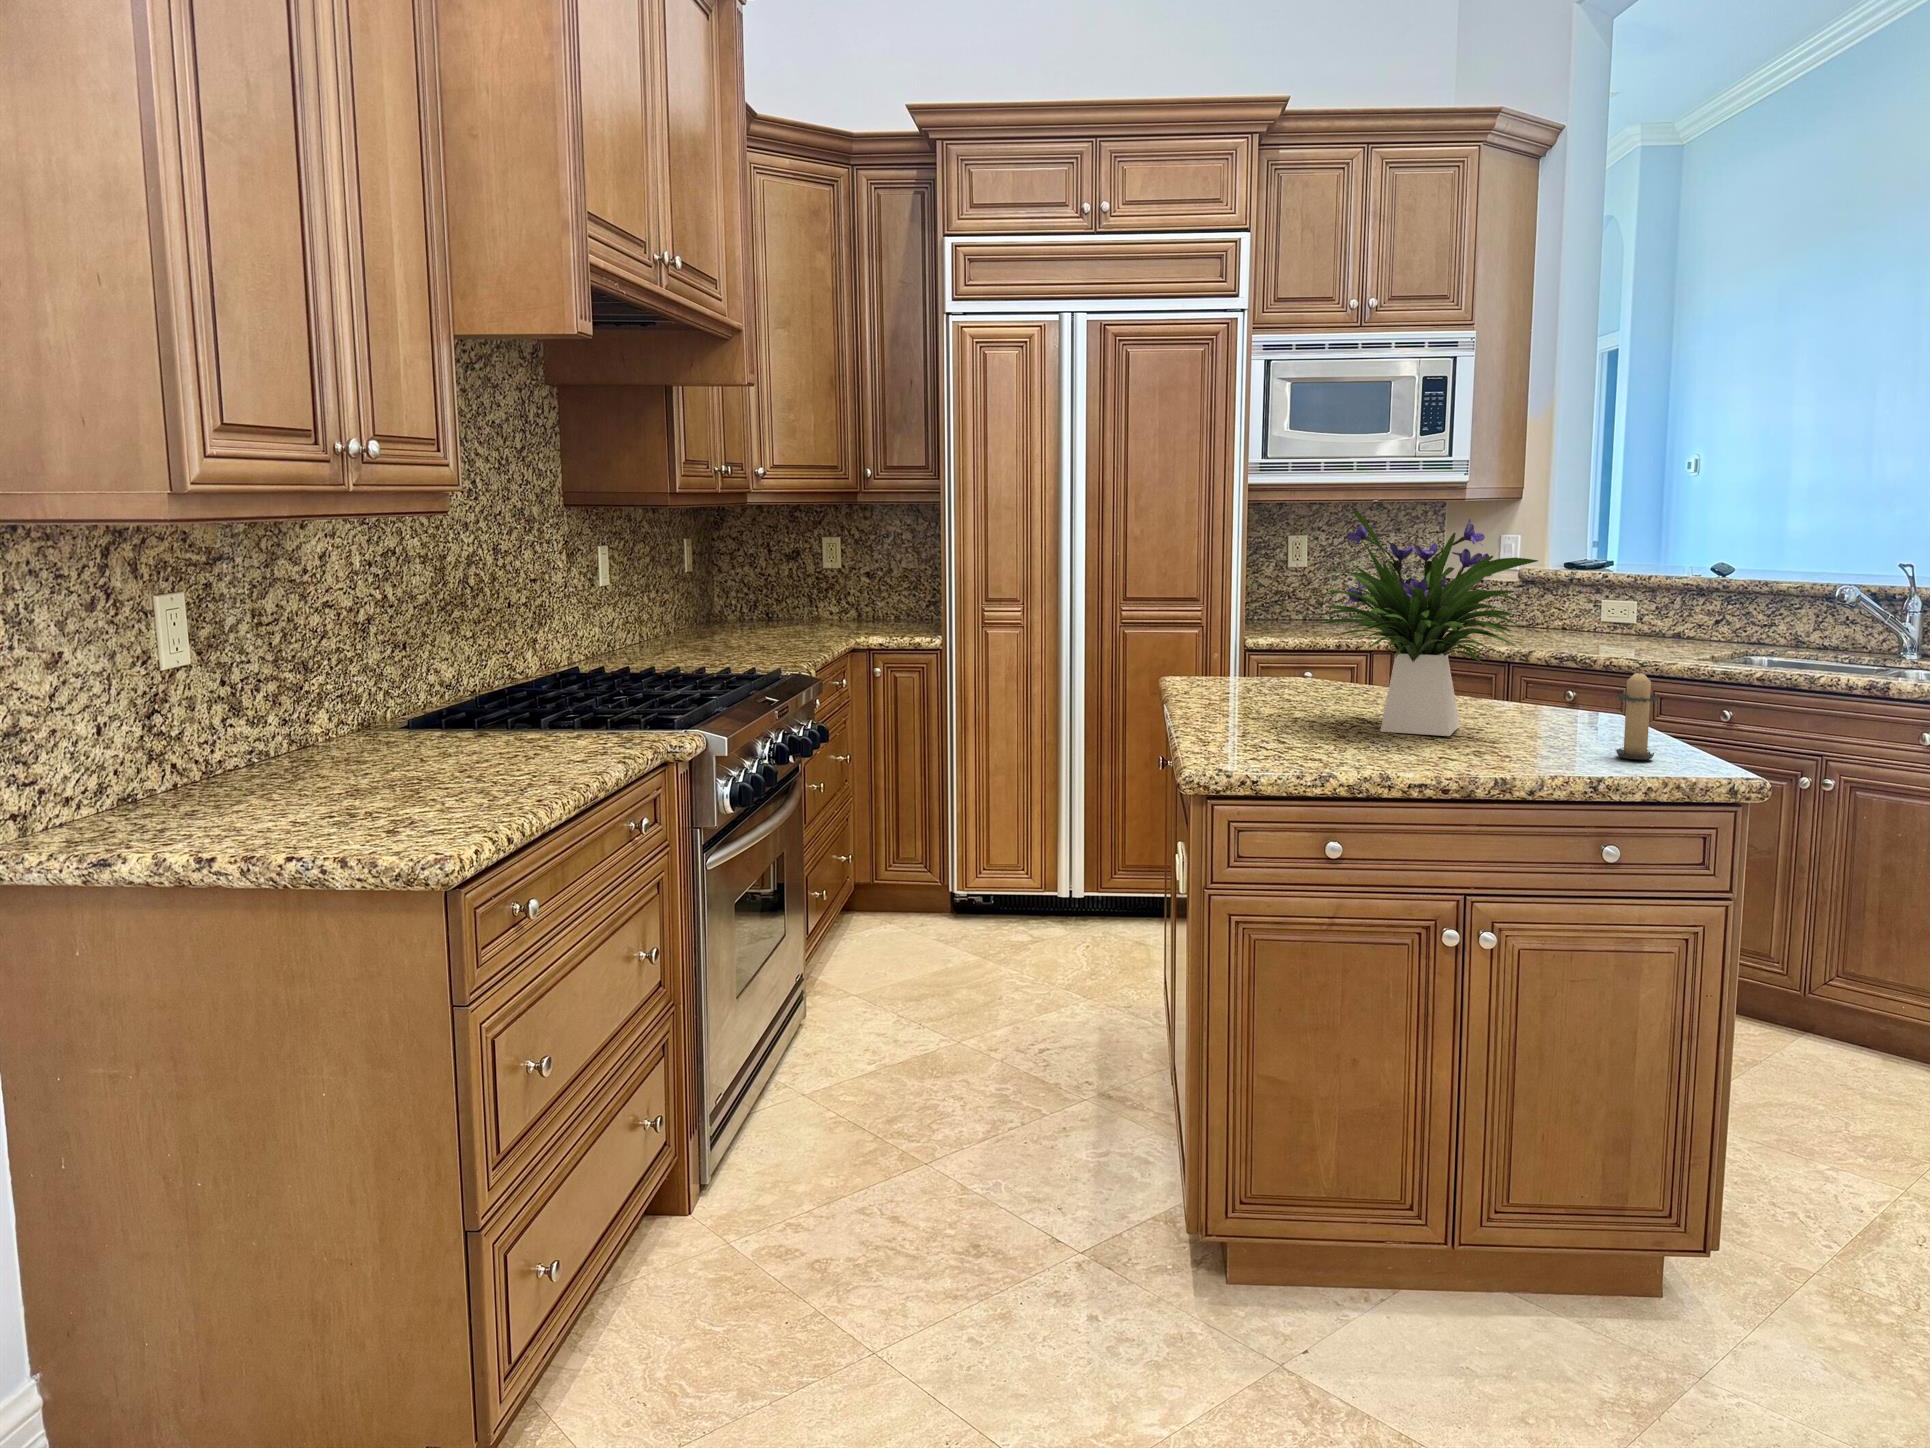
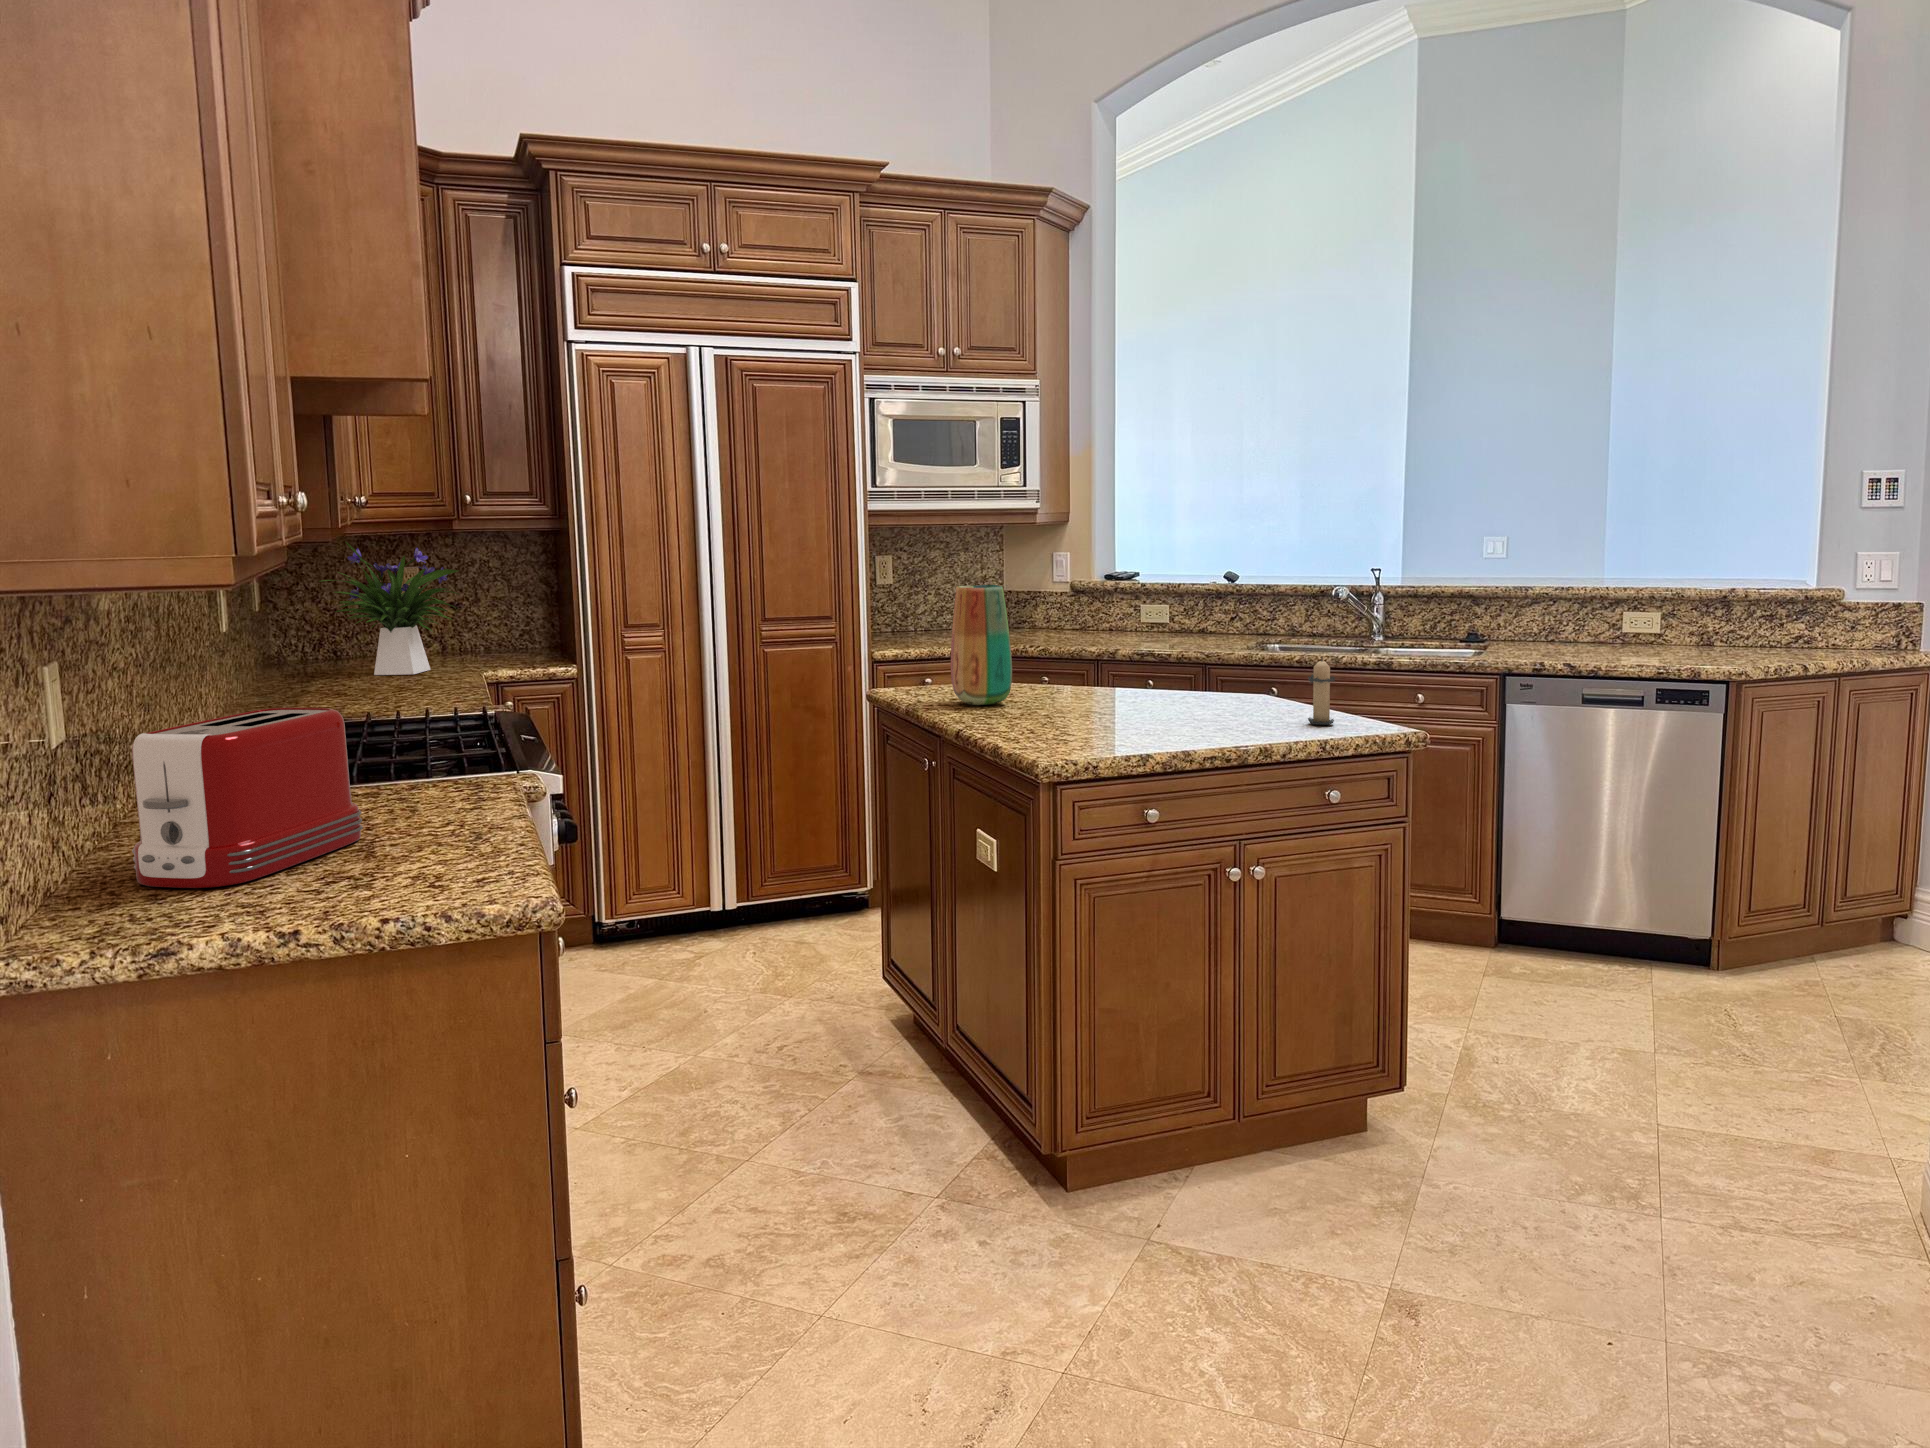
flower arrangement: present [1322,508,1538,736] -> present [322,542,458,675]
vase: none [1202,561,1269,699] -> present [951,585,1012,705]
toaster: none [199,647,438,806] -> present [132,708,363,888]

